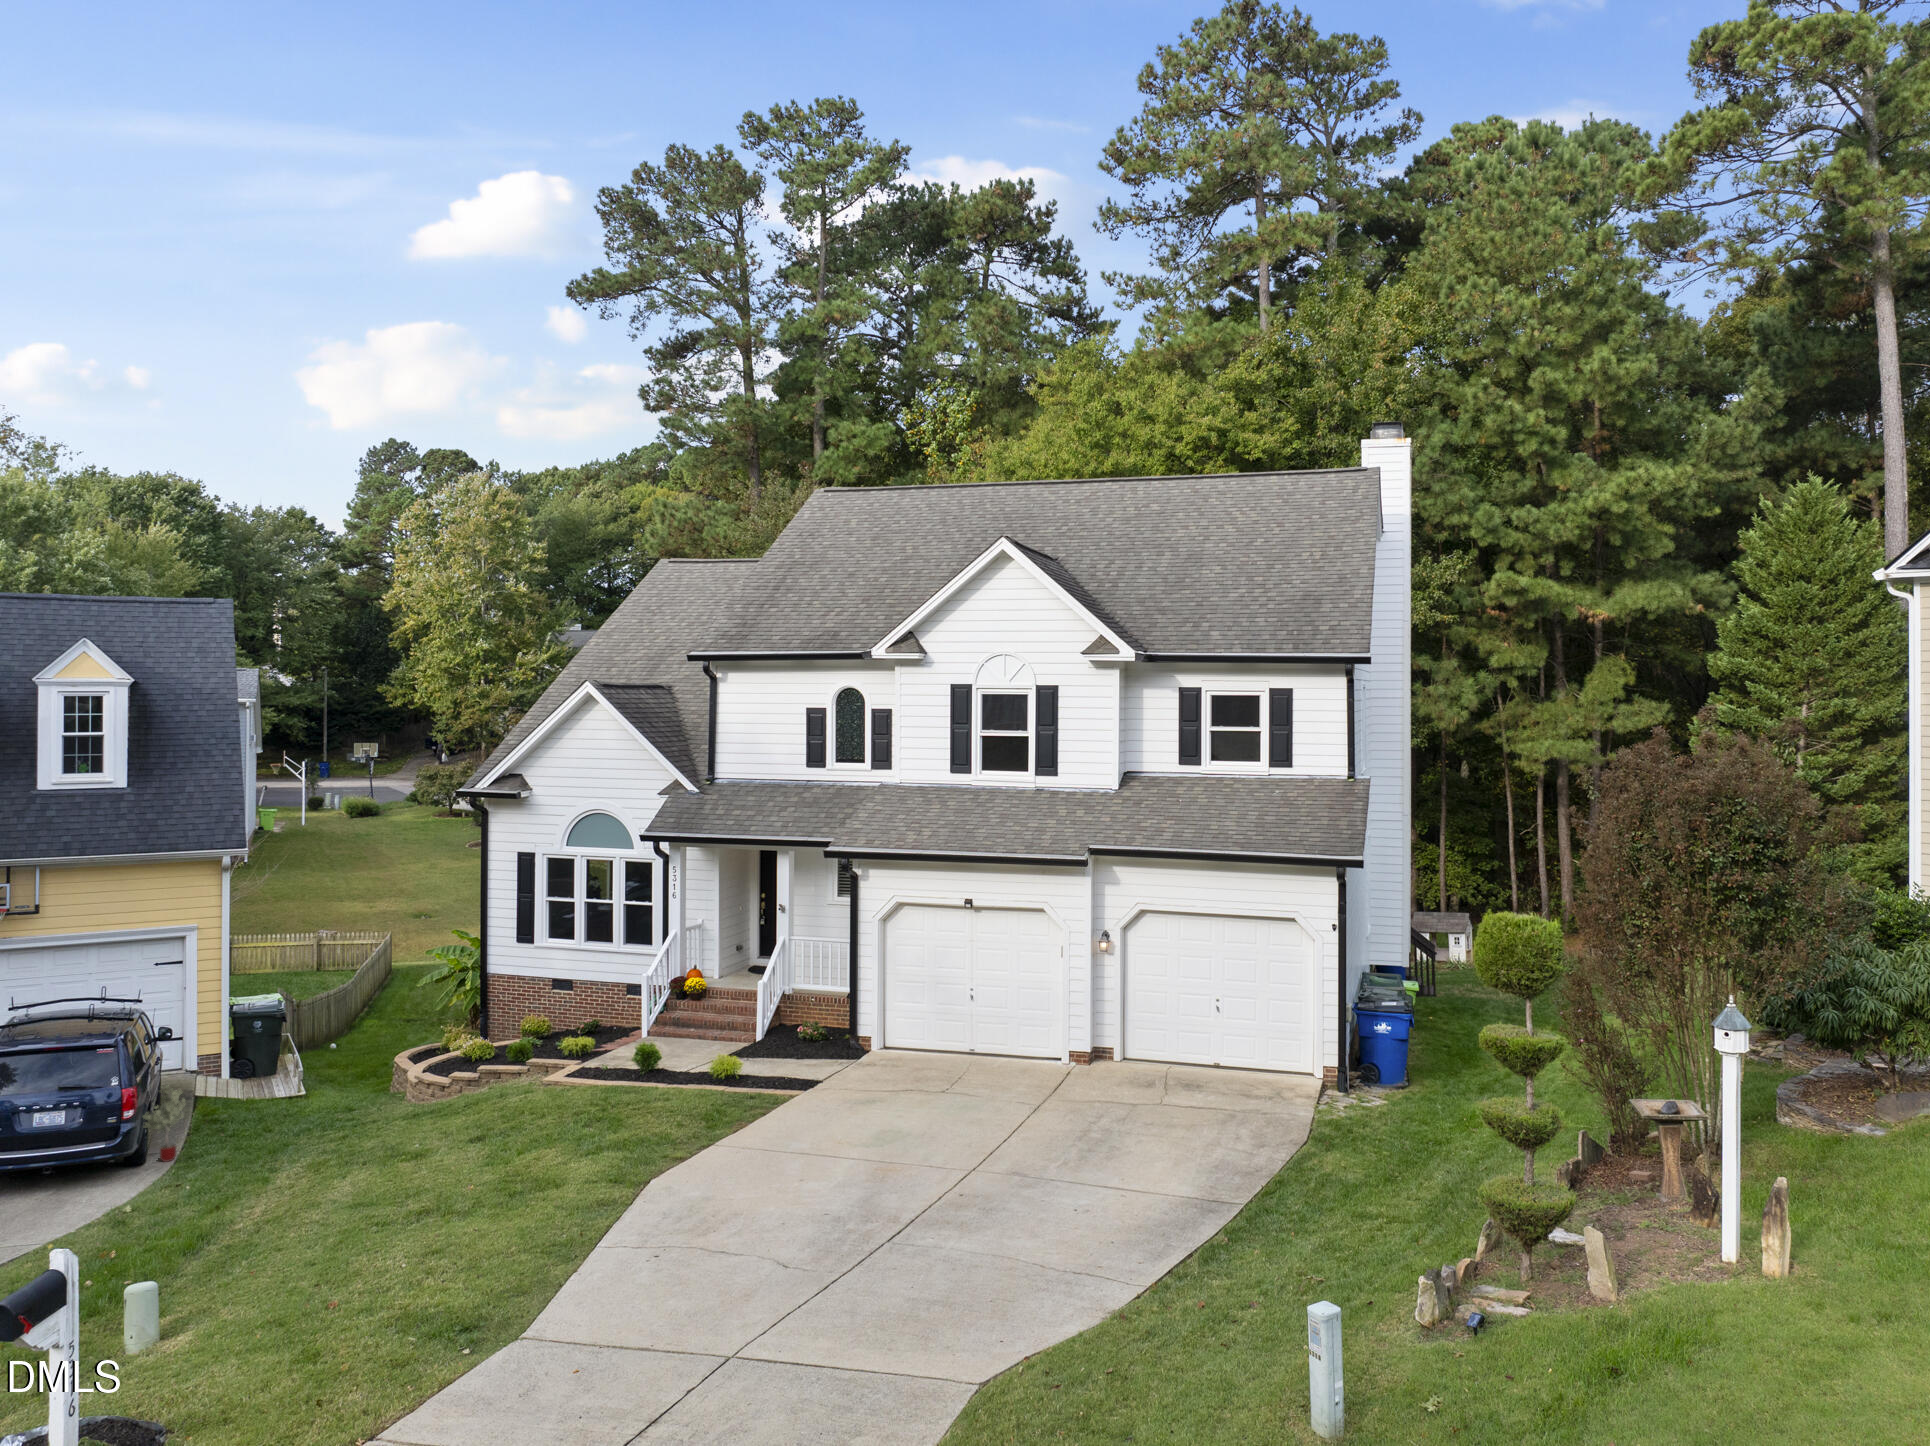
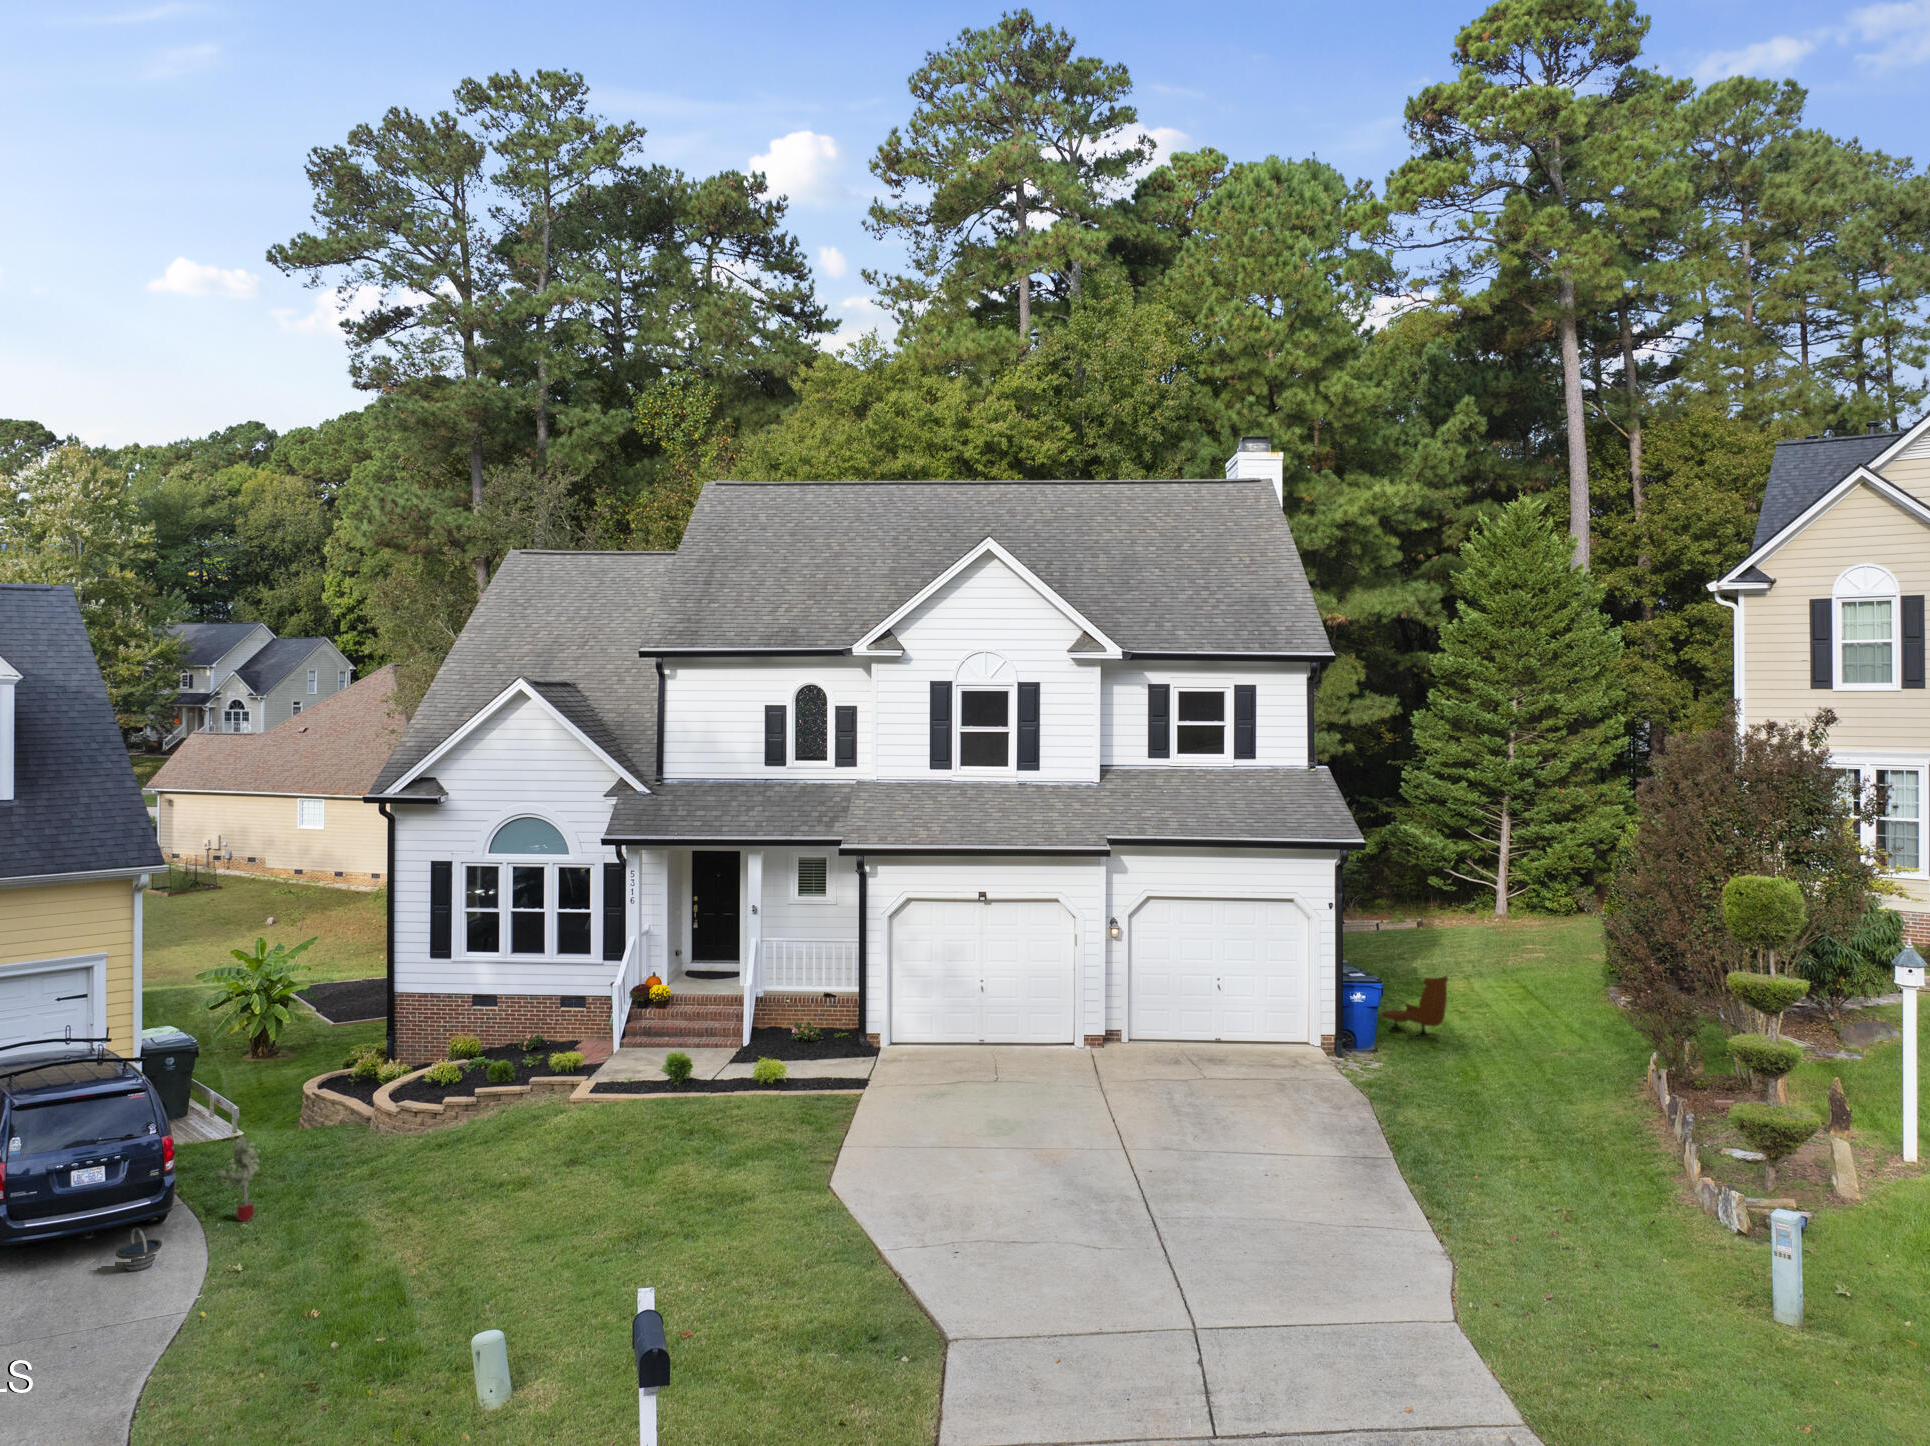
lounge chair: none [1409,1015,1467,1092] -> present [1381,976,1448,1041]
bucket: none [24,1156,66,1194] -> present [116,1228,162,1272]

